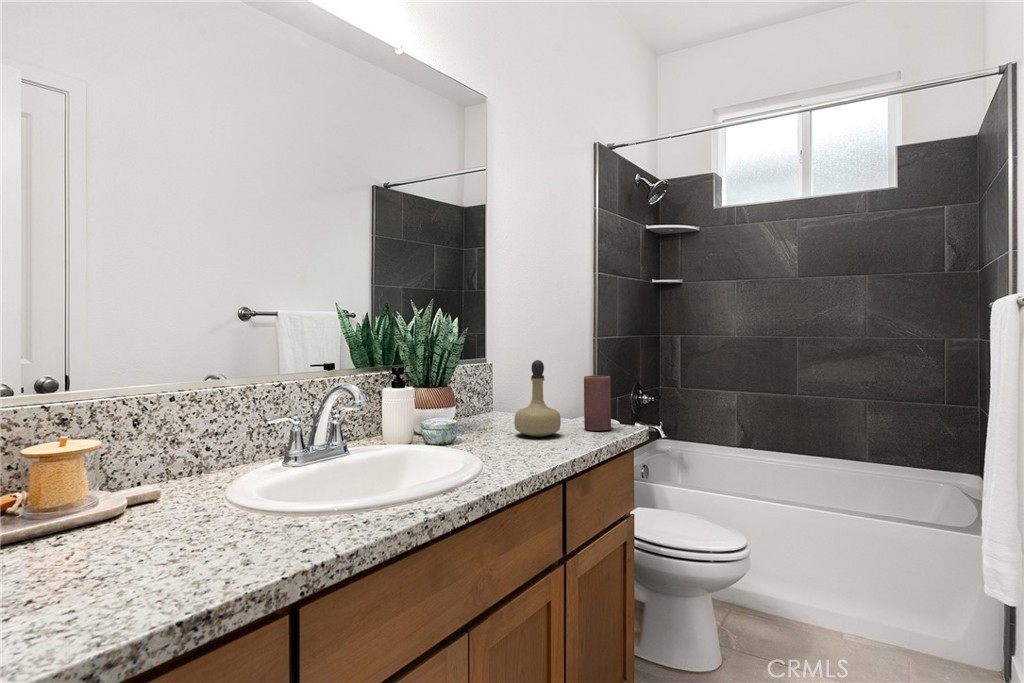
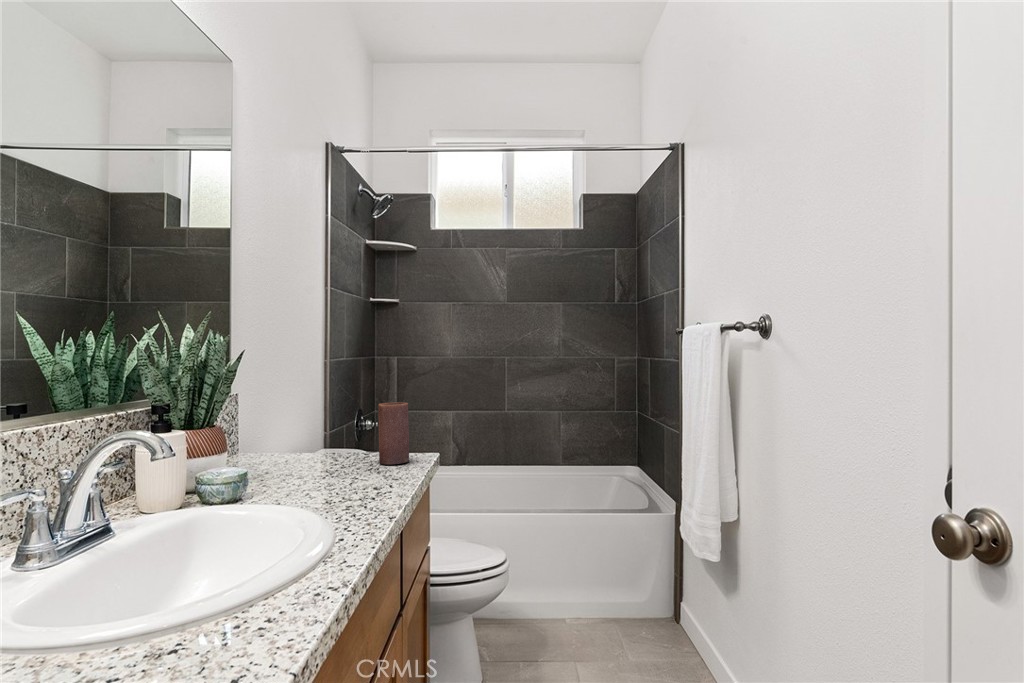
perfume bottle: present [514,360,561,437] -> none [309,388,366,478]

